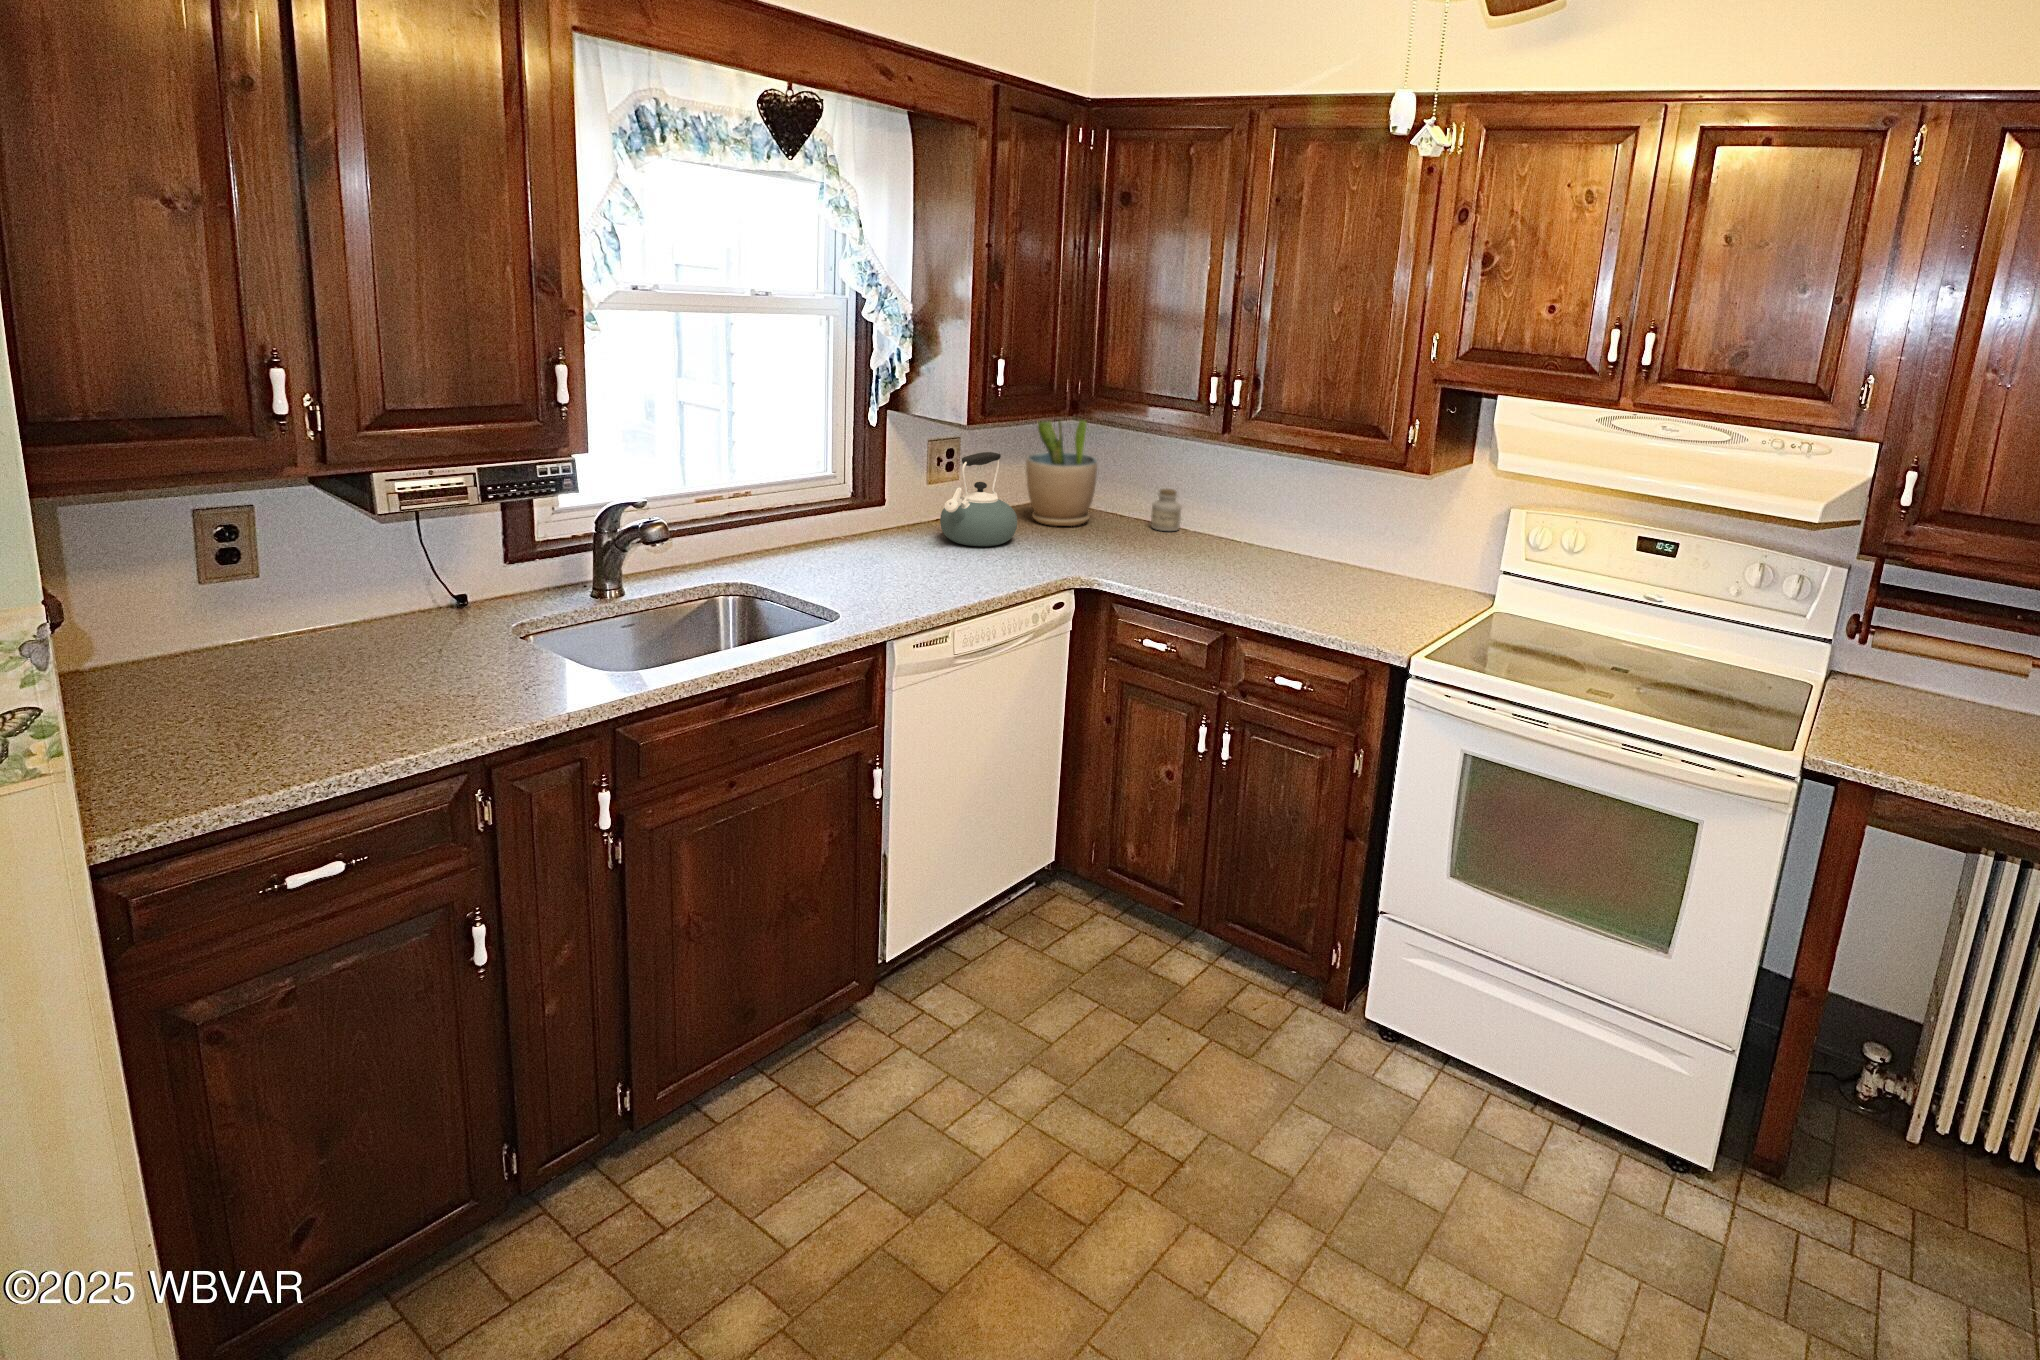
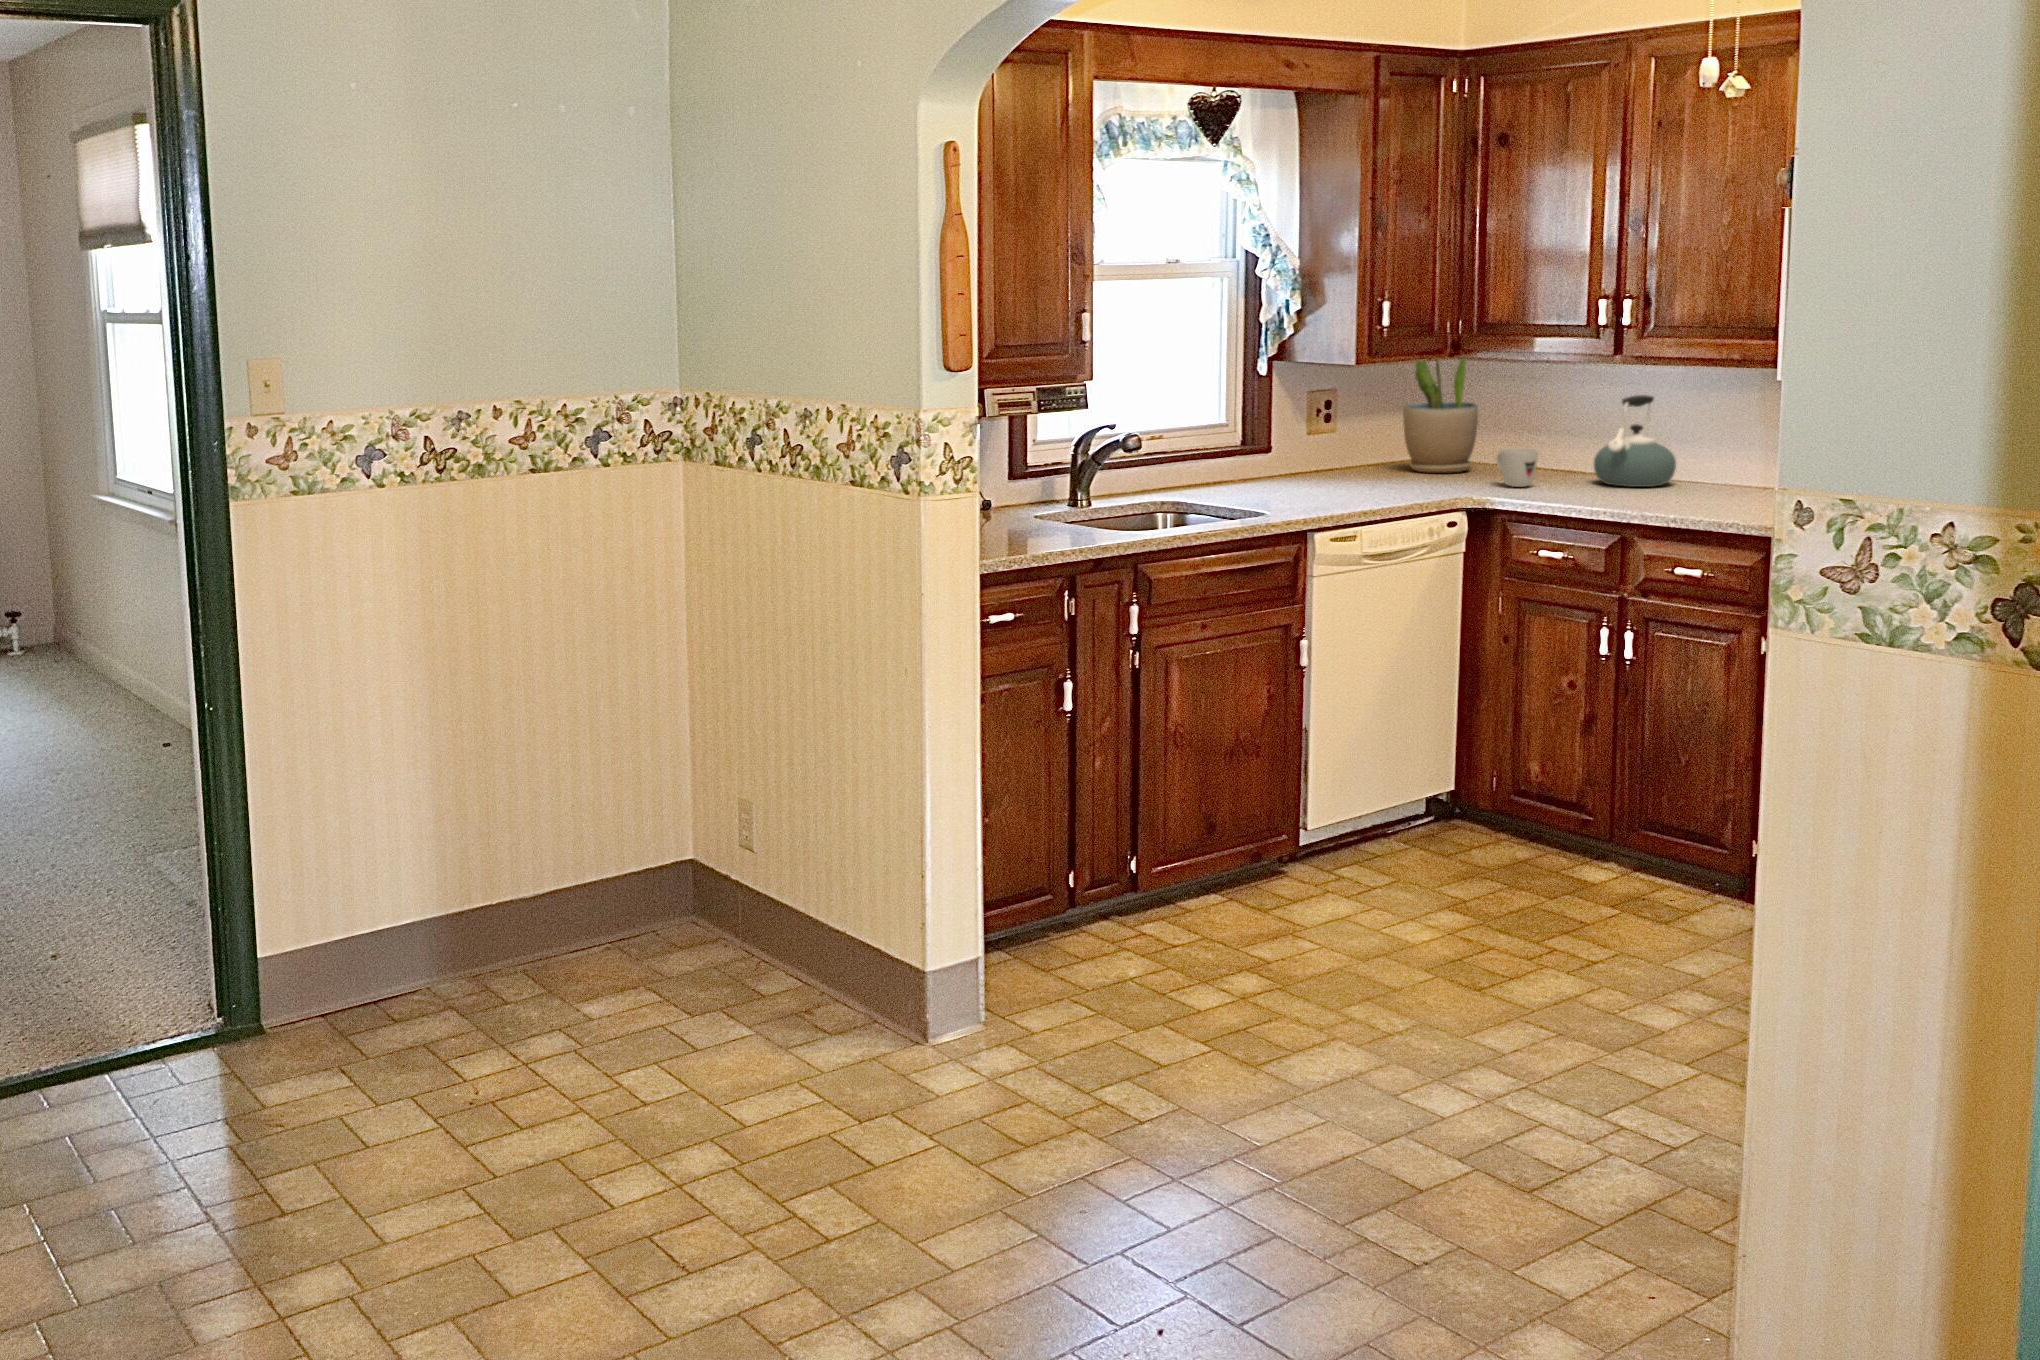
kettle: present [940,452,1017,546] -> present [1594,395,1676,487]
jar: present [1151,489,1182,531] -> none [1539,430,1573,474]
mug: none [1109,515,1149,556] -> present [1497,448,1538,487]

